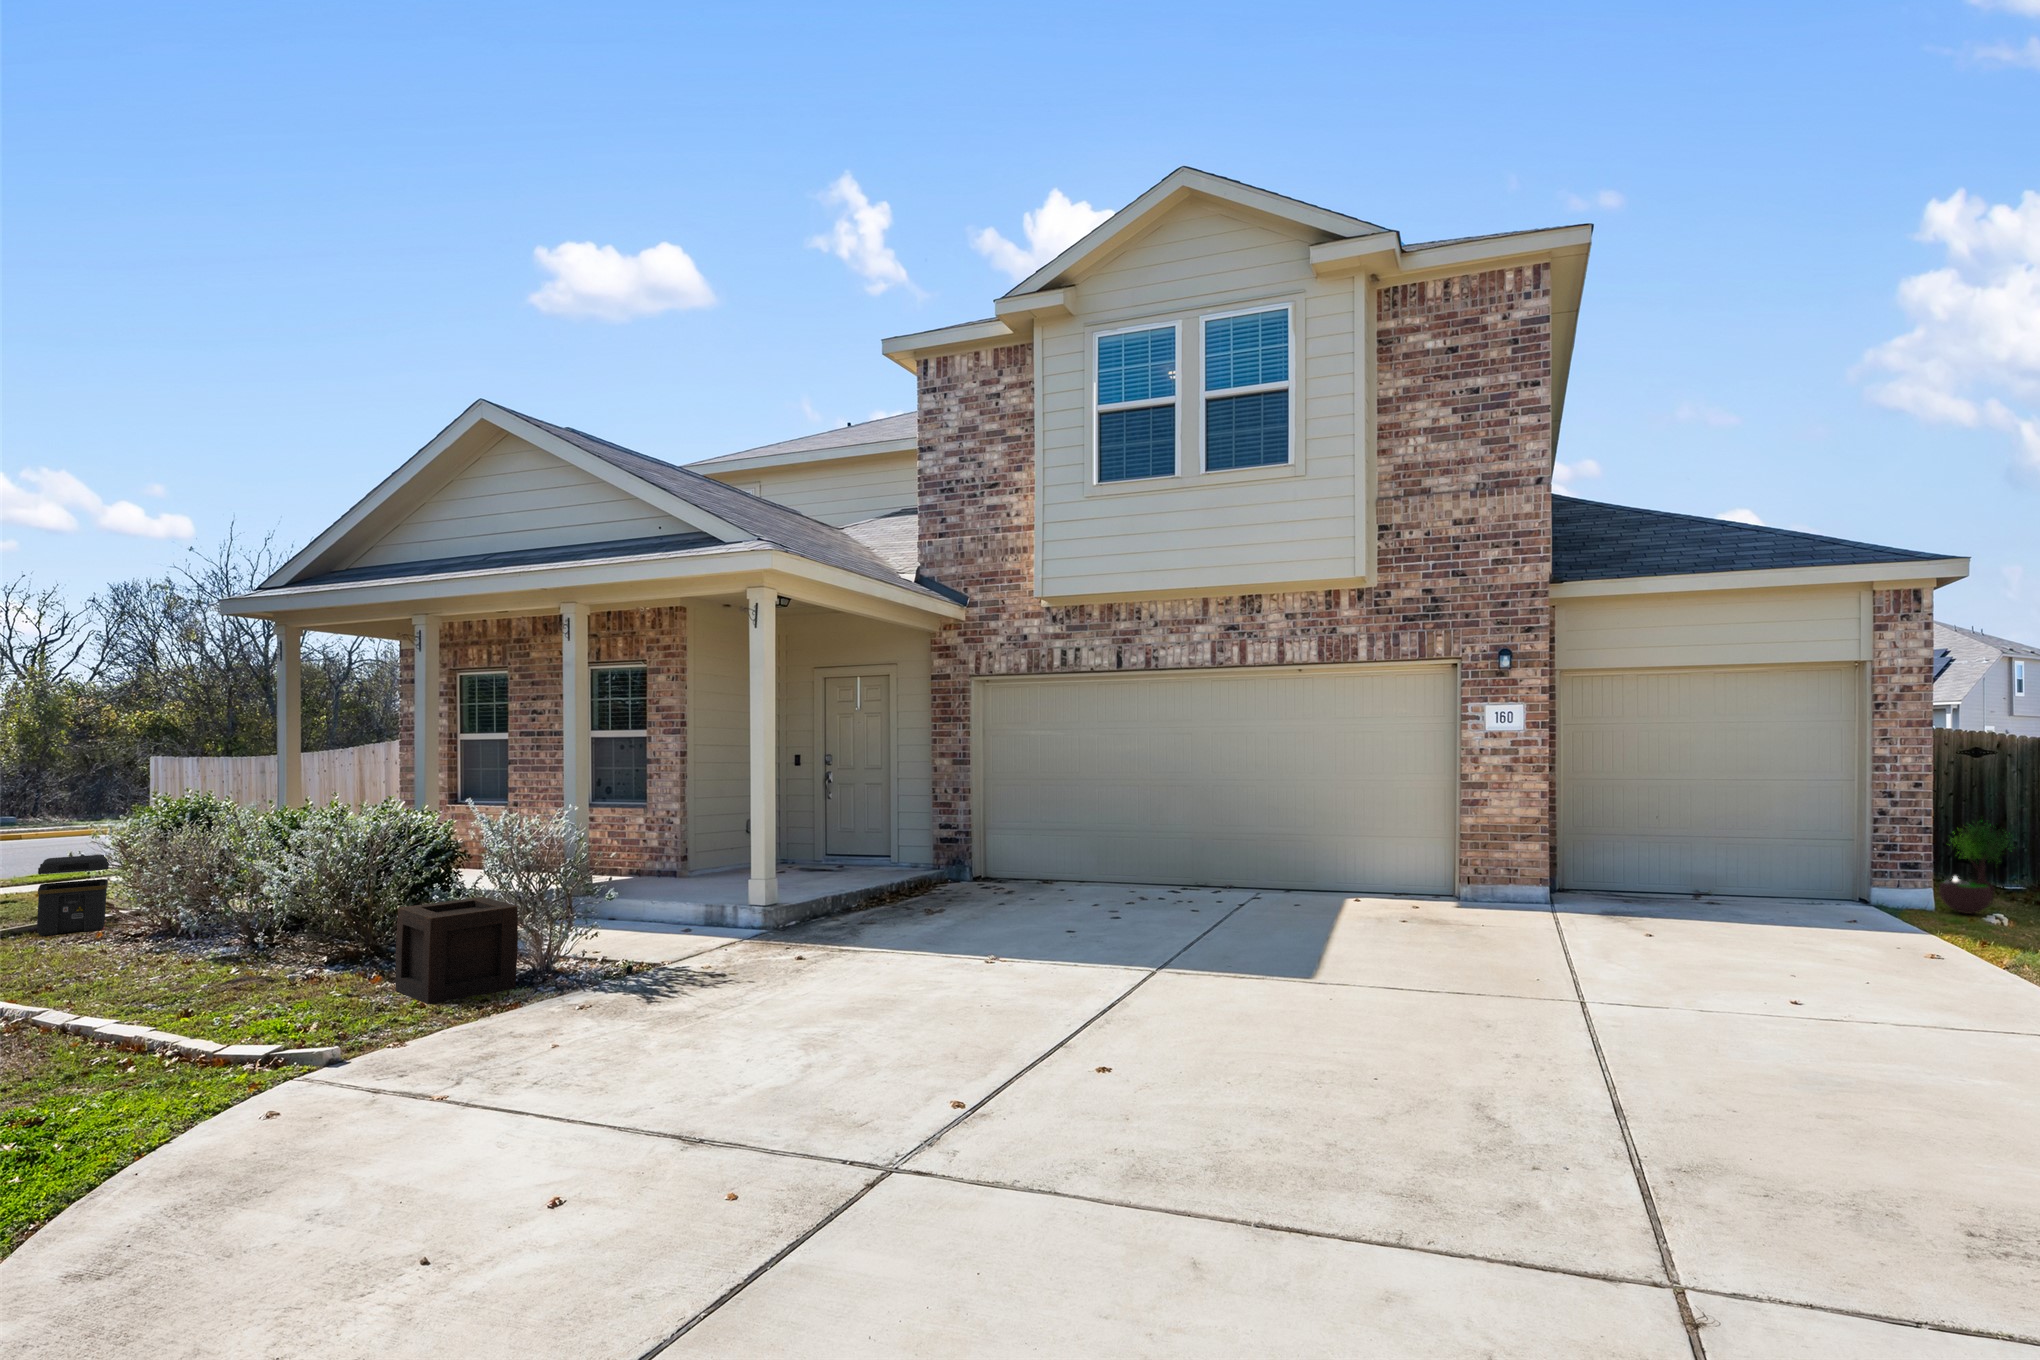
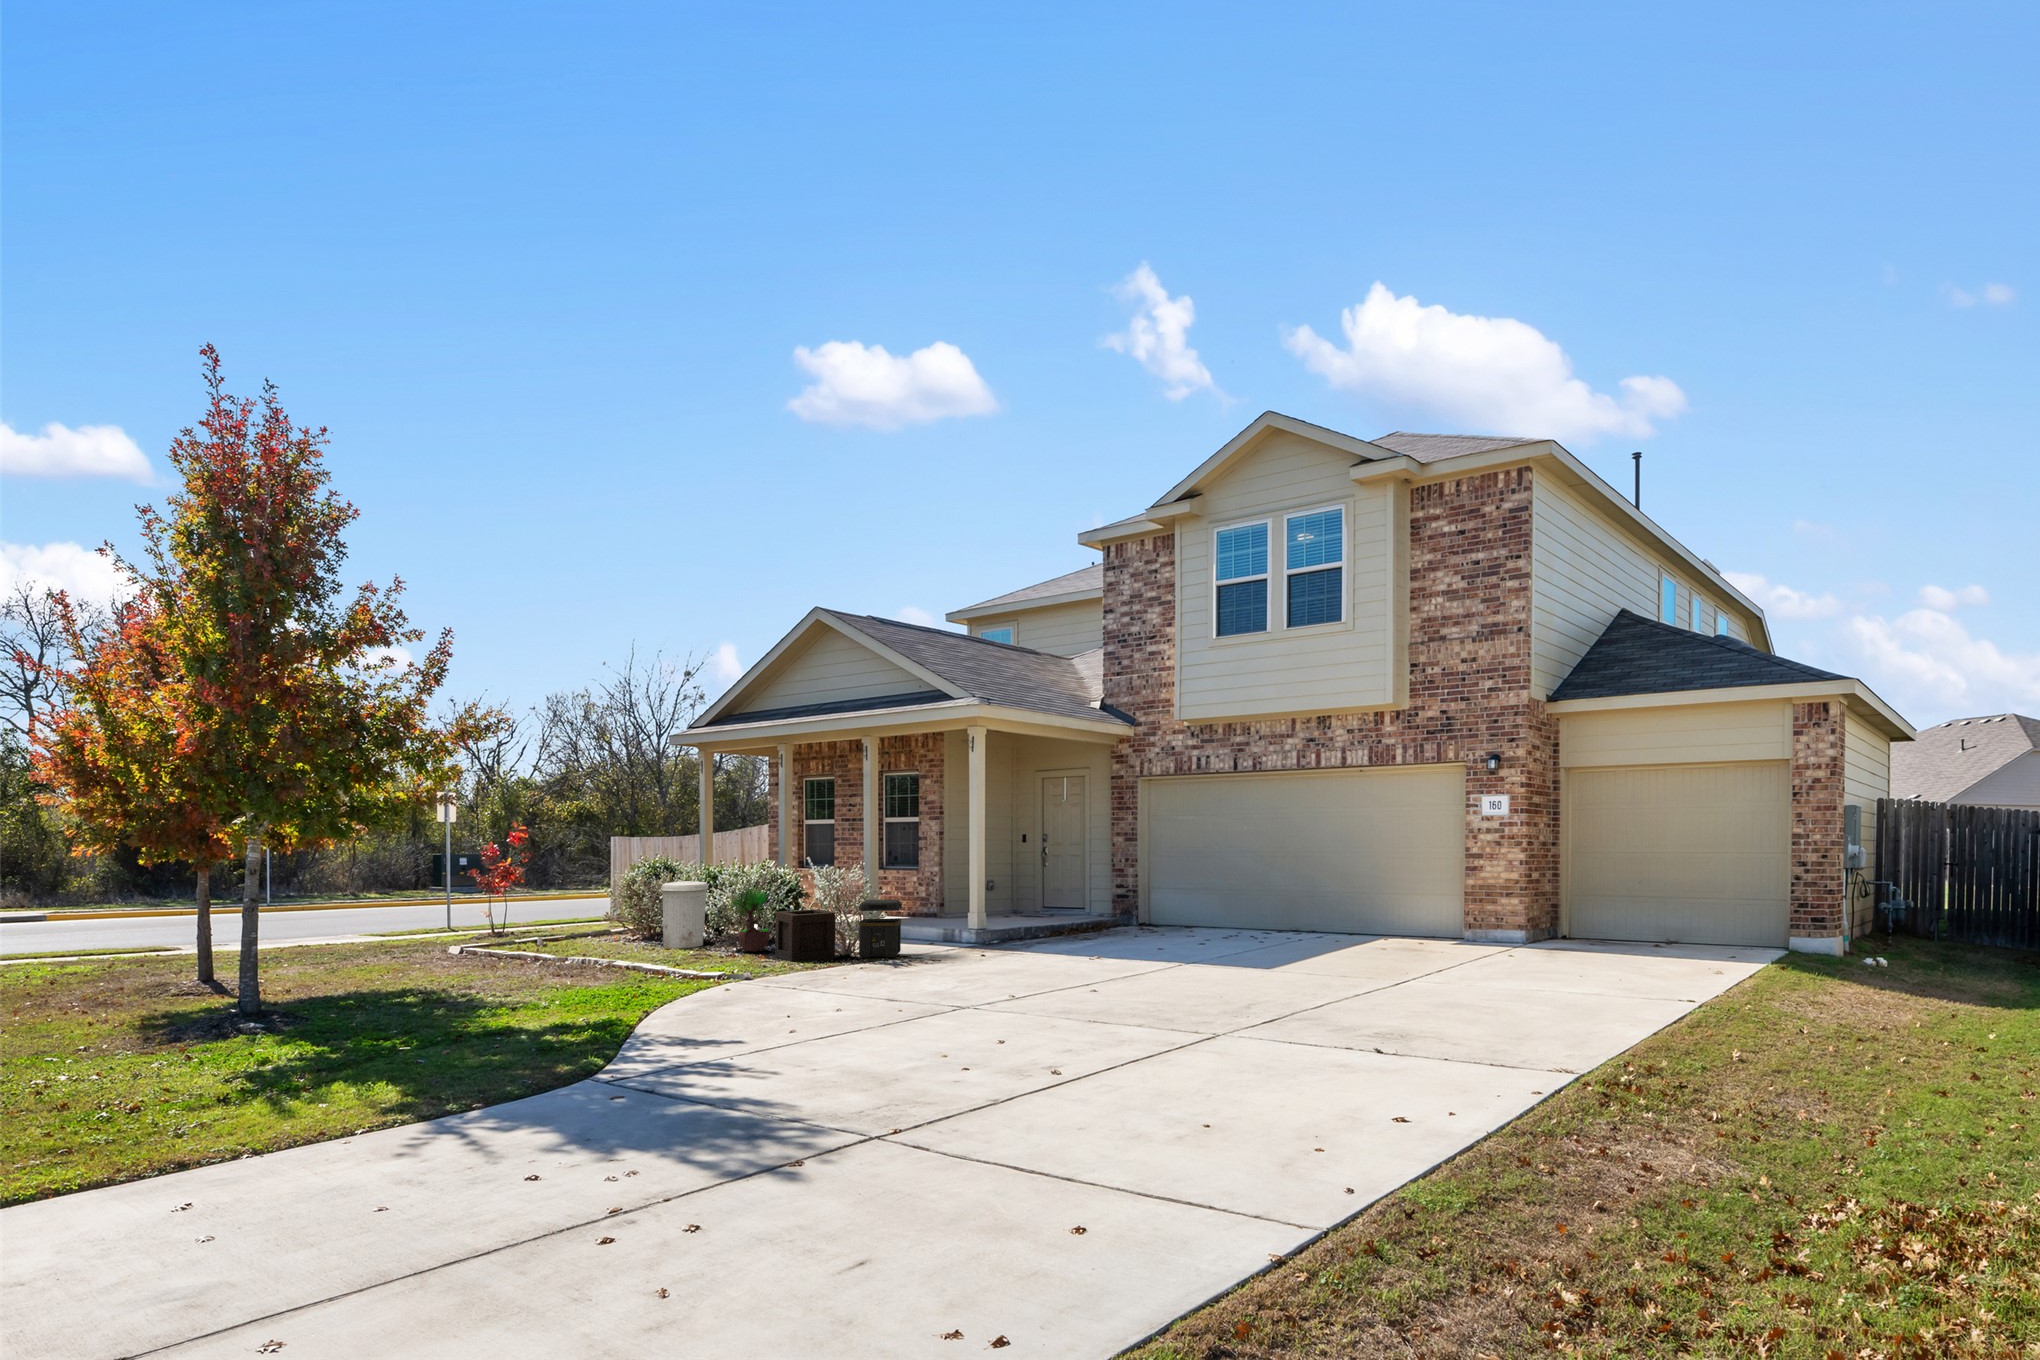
potted tree: present [1939,824,2012,914] -> present [730,885,769,952]
trash can: none [167,847,270,970] -> present [661,881,708,948]
toolbox: present [37,855,109,936] -> present [859,900,902,958]

